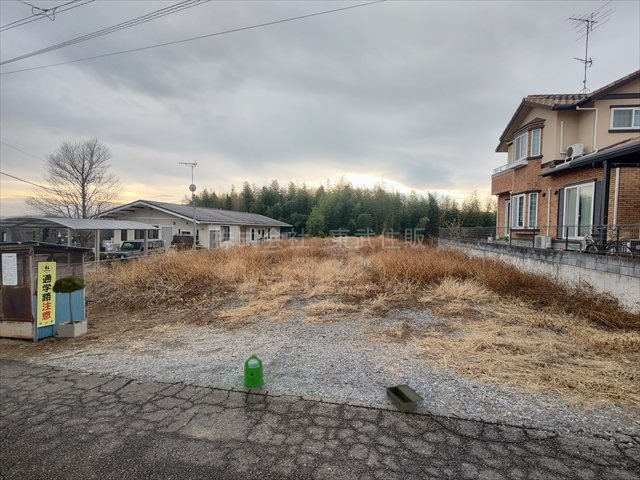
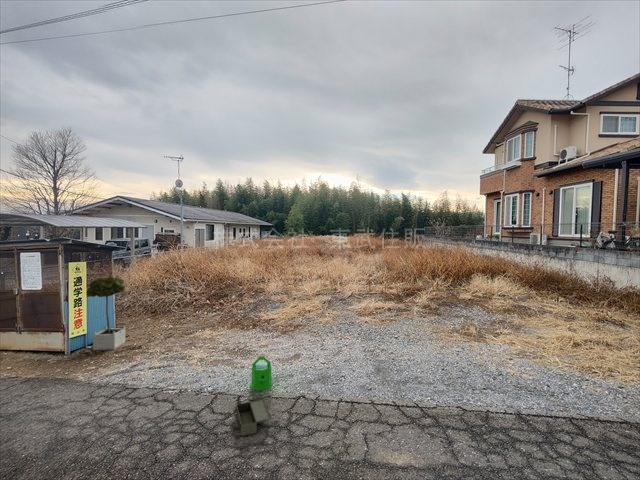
watering can: present [243,356,264,387] -> present [250,356,273,390]
toolbox: present [386,384,424,412] -> present [235,399,271,436]

